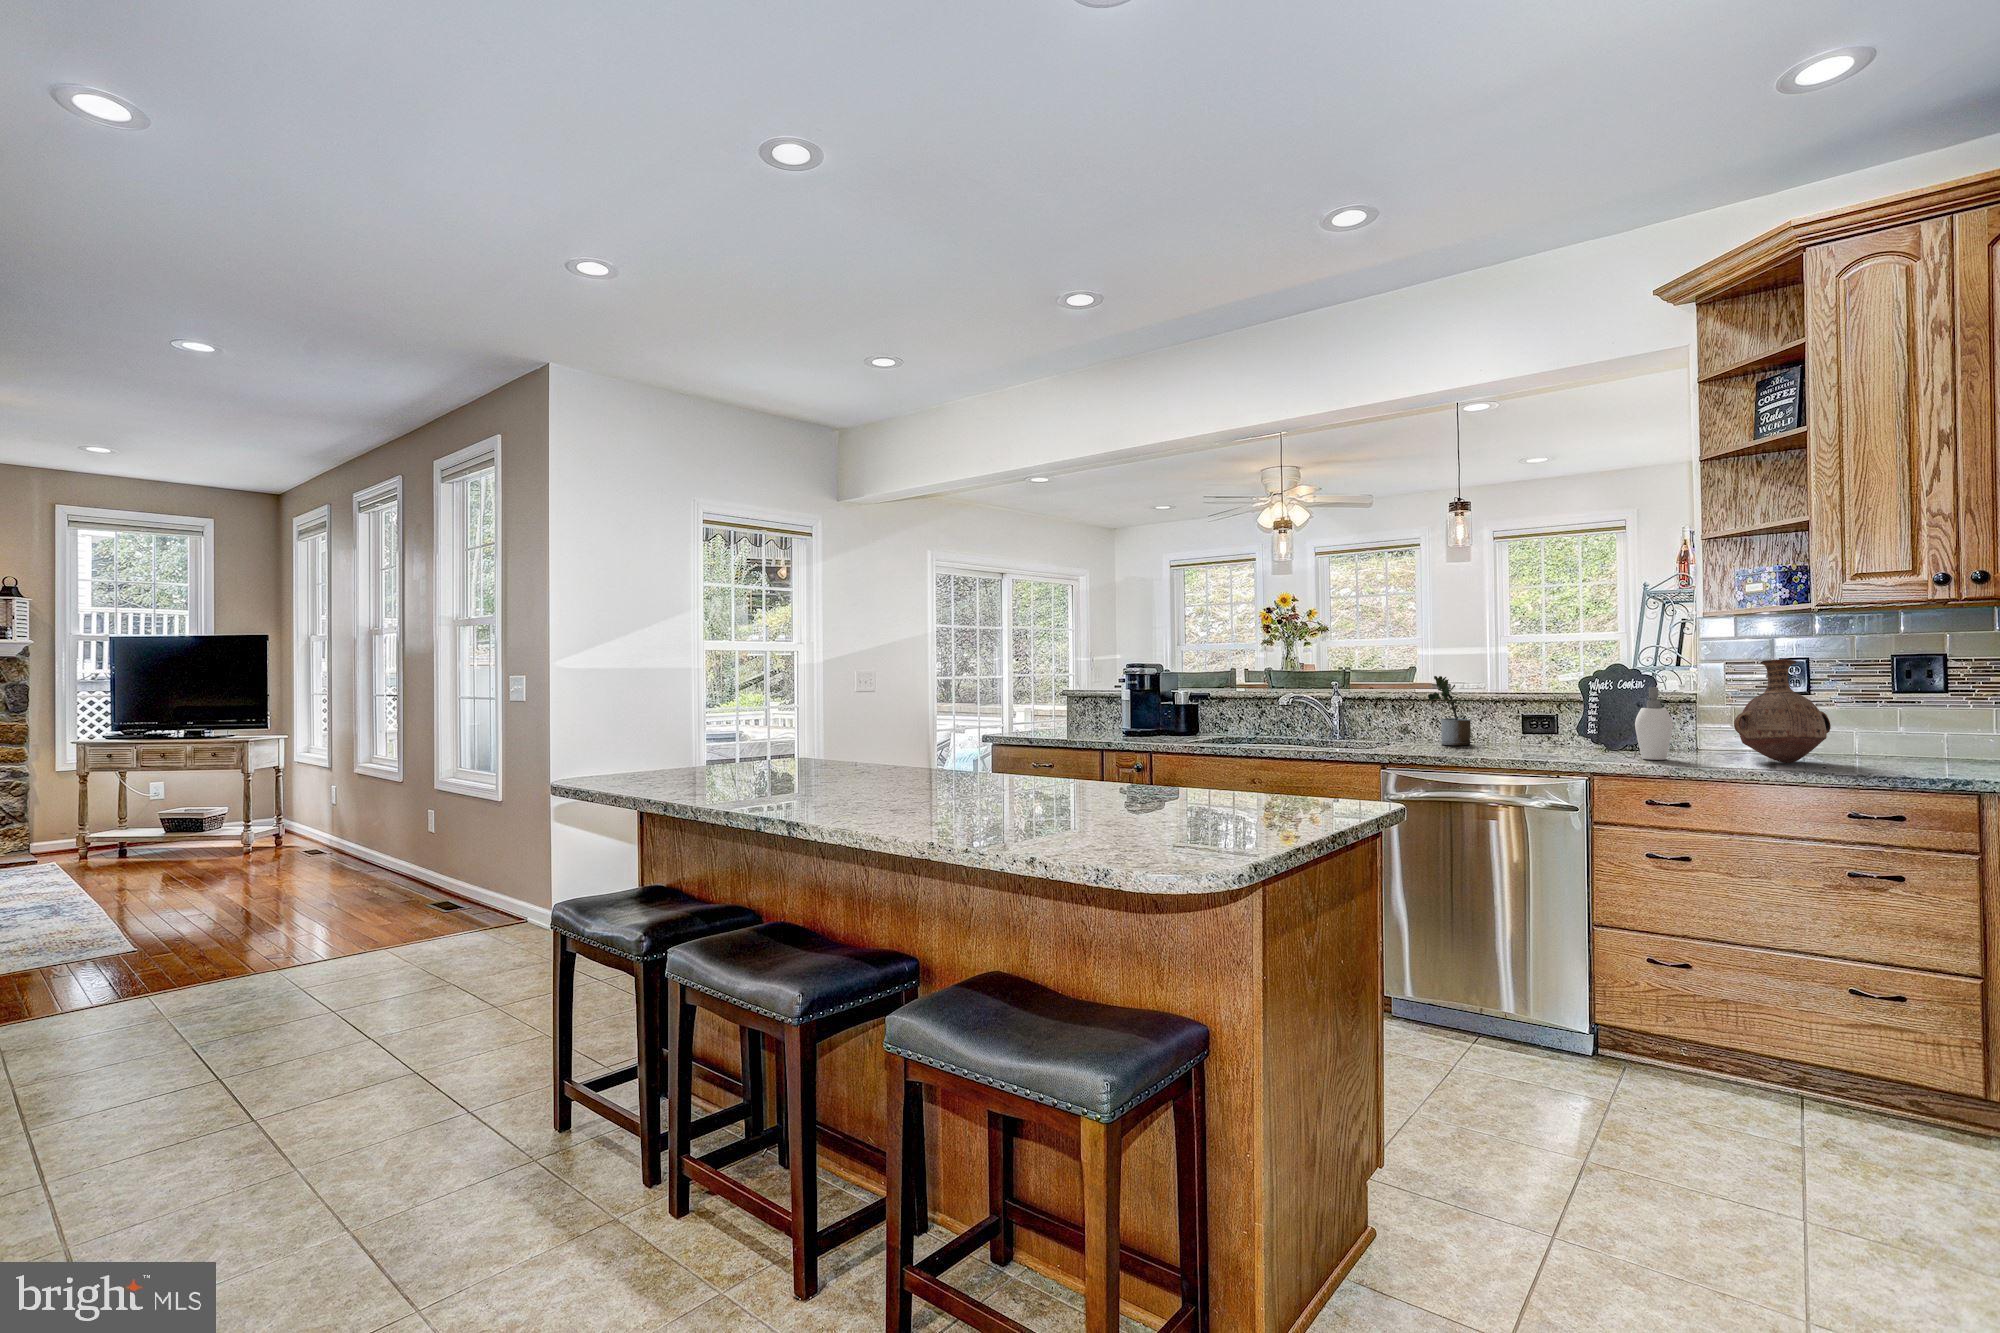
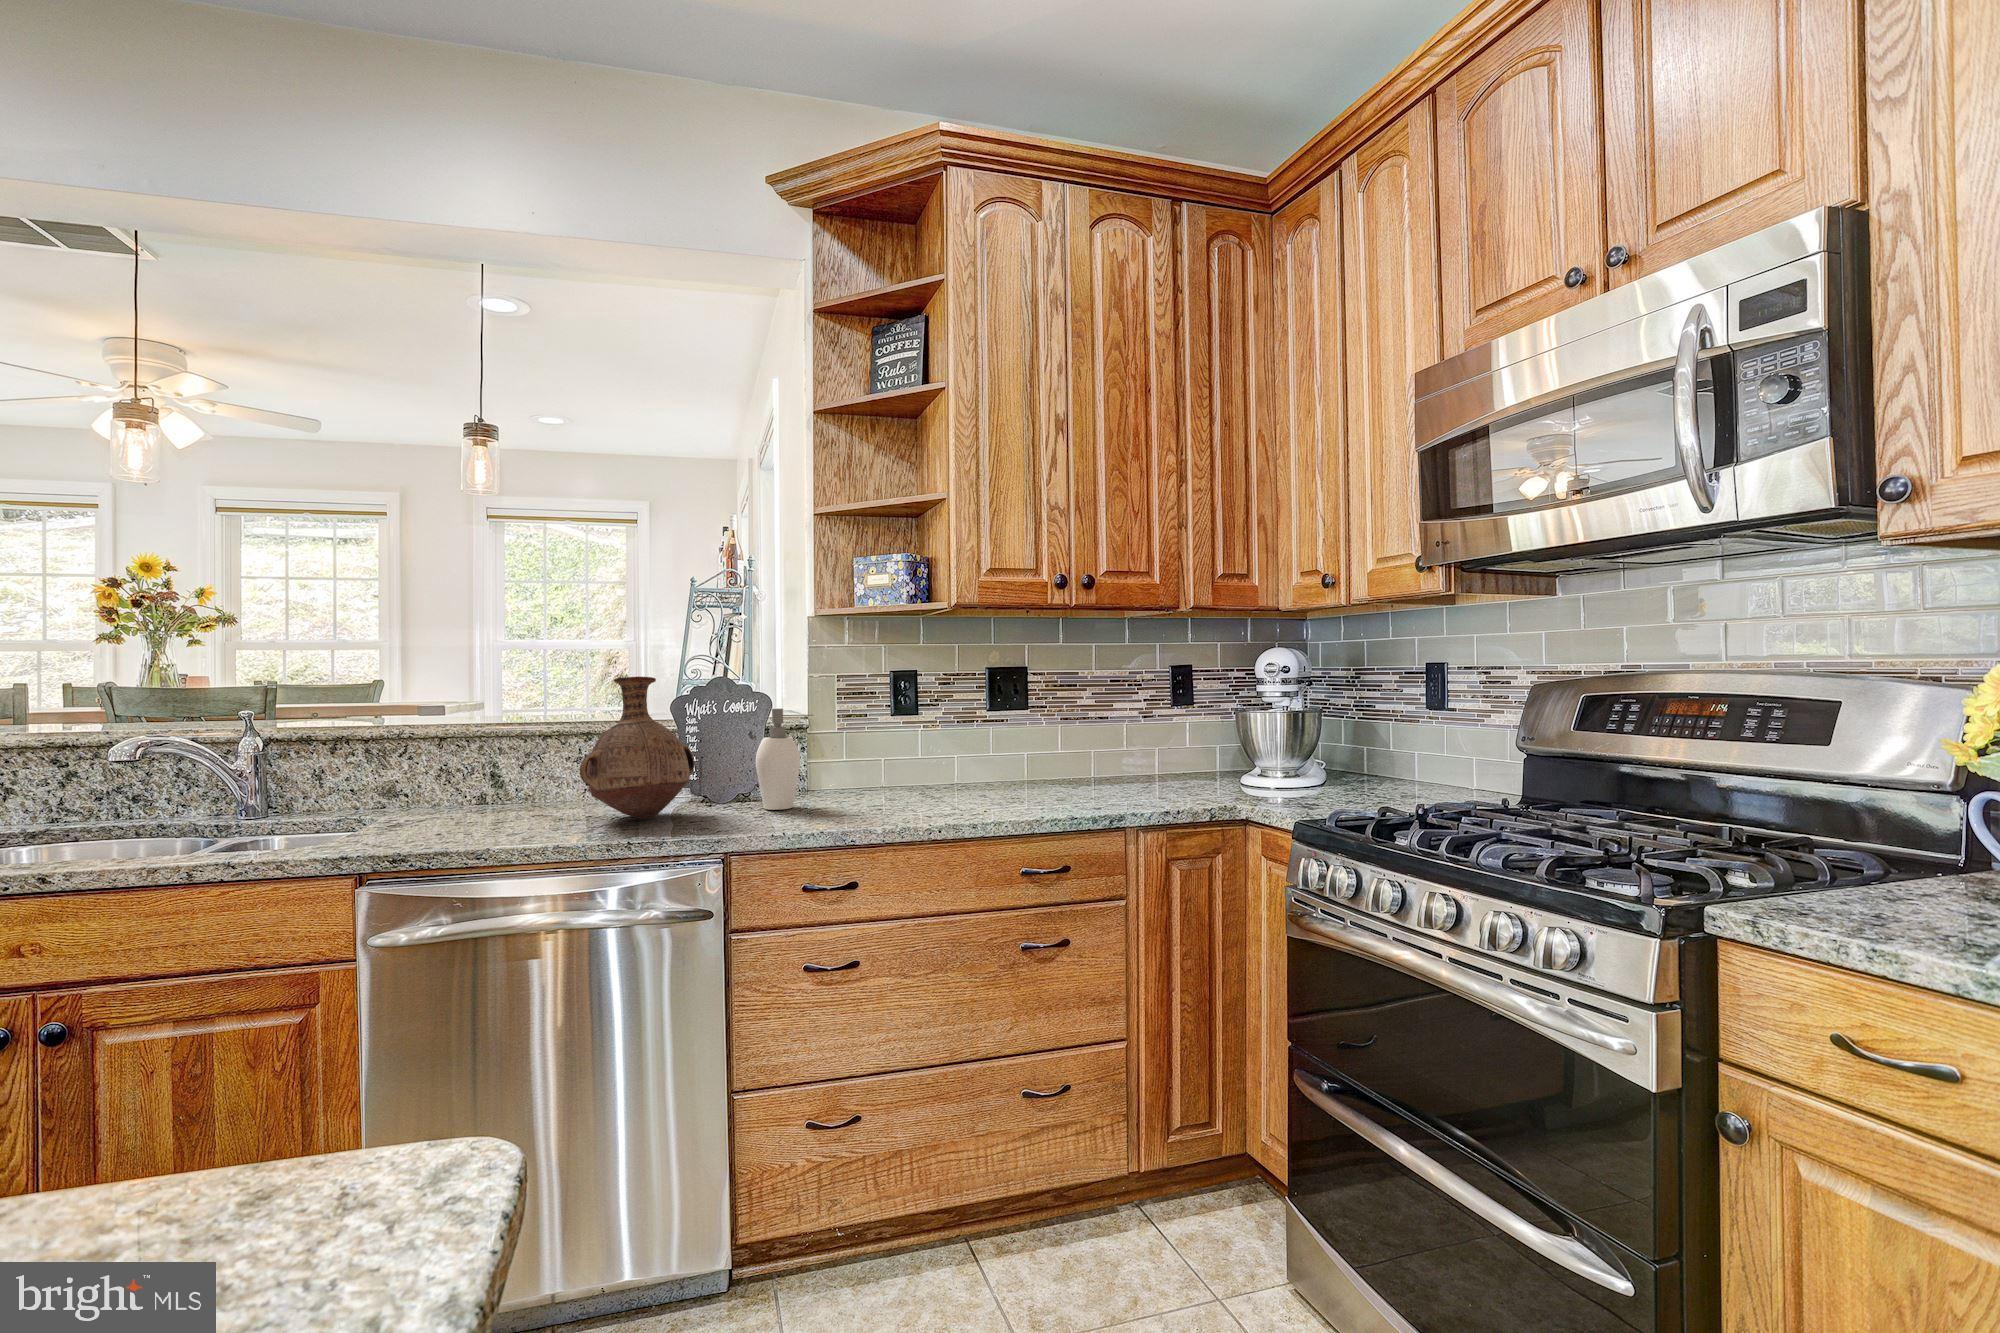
vase: present [1734,659,1831,763] -> present [580,676,694,819]
potted plant: present [1428,676,1471,745] -> none [436,698,509,812]

